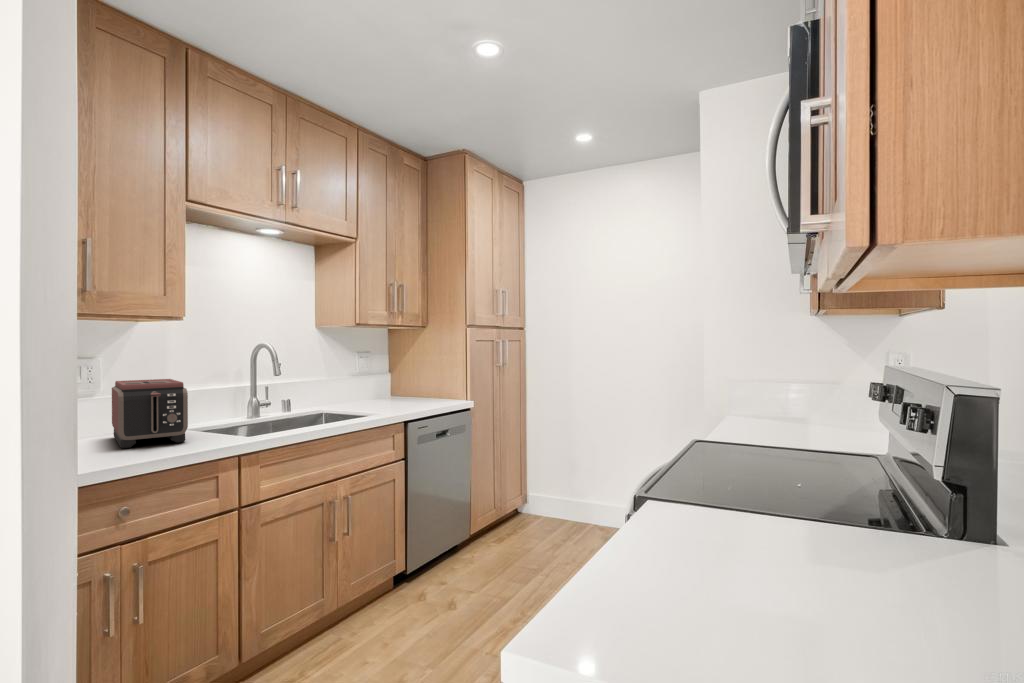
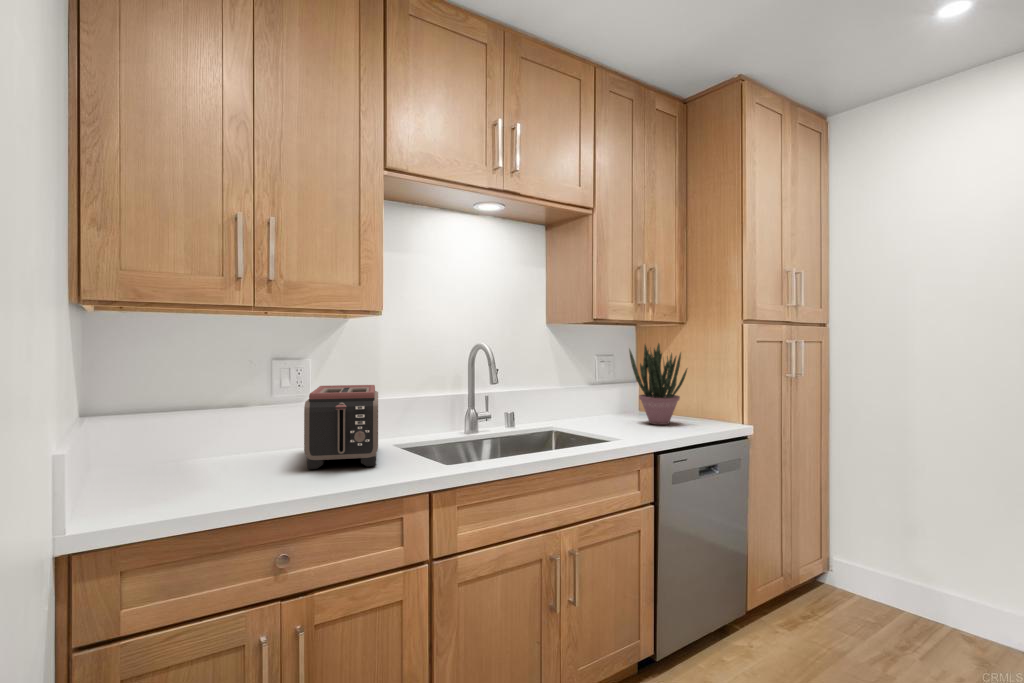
potted plant: none [384,342,428,404] -> present [629,344,687,425]

